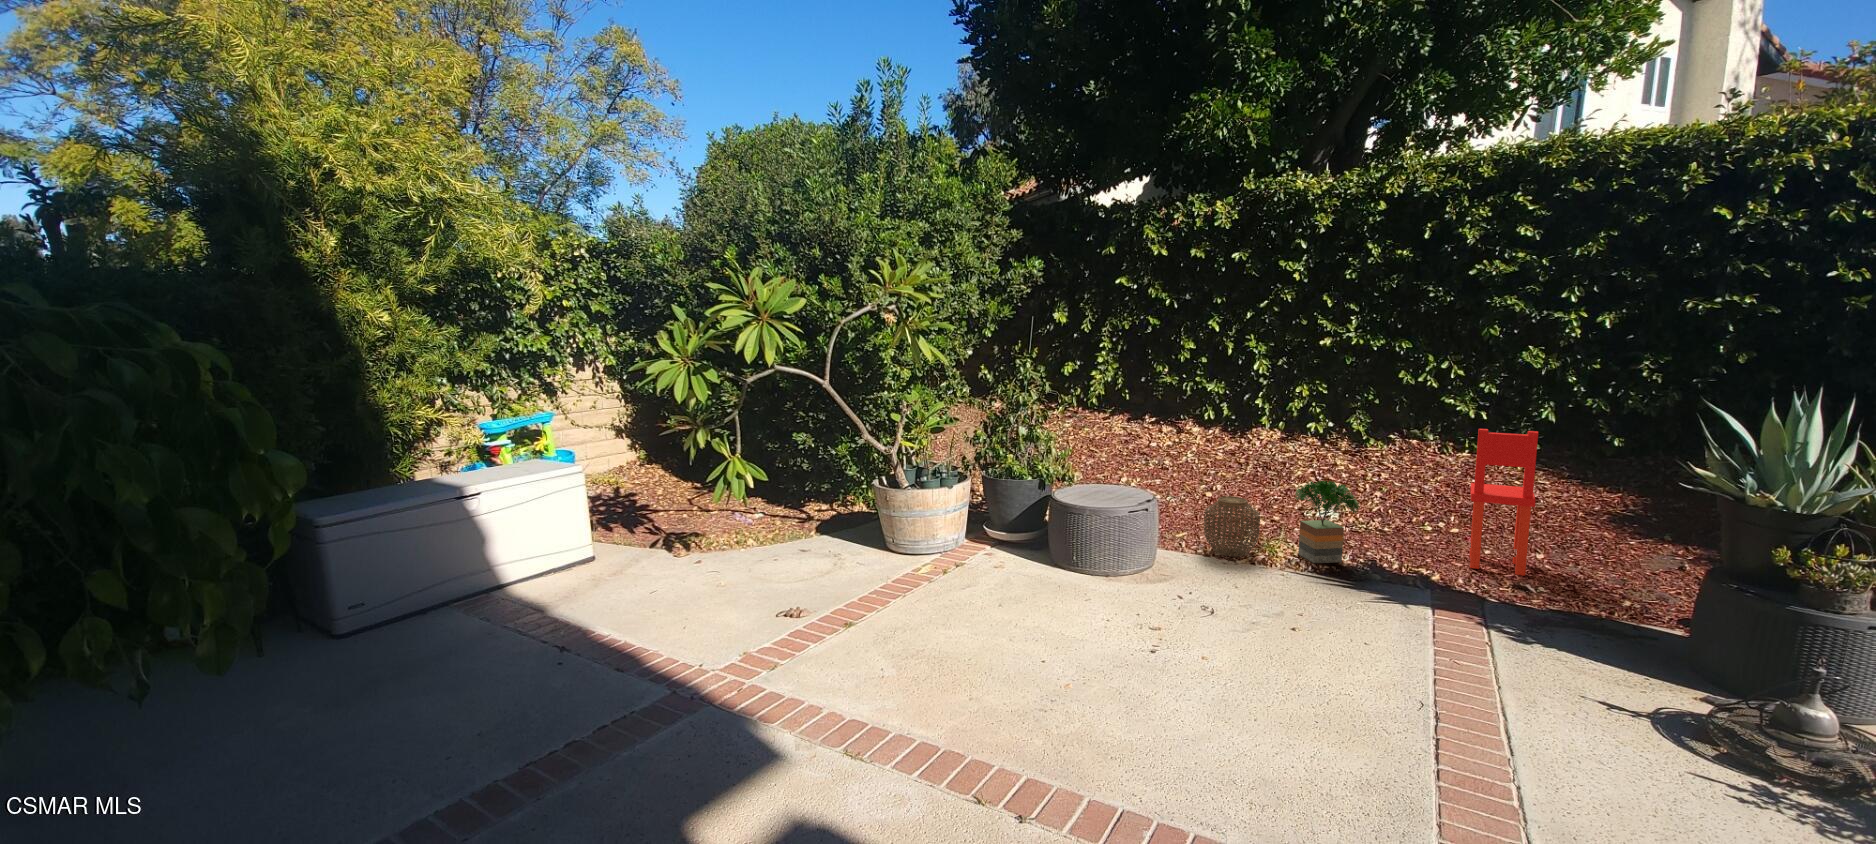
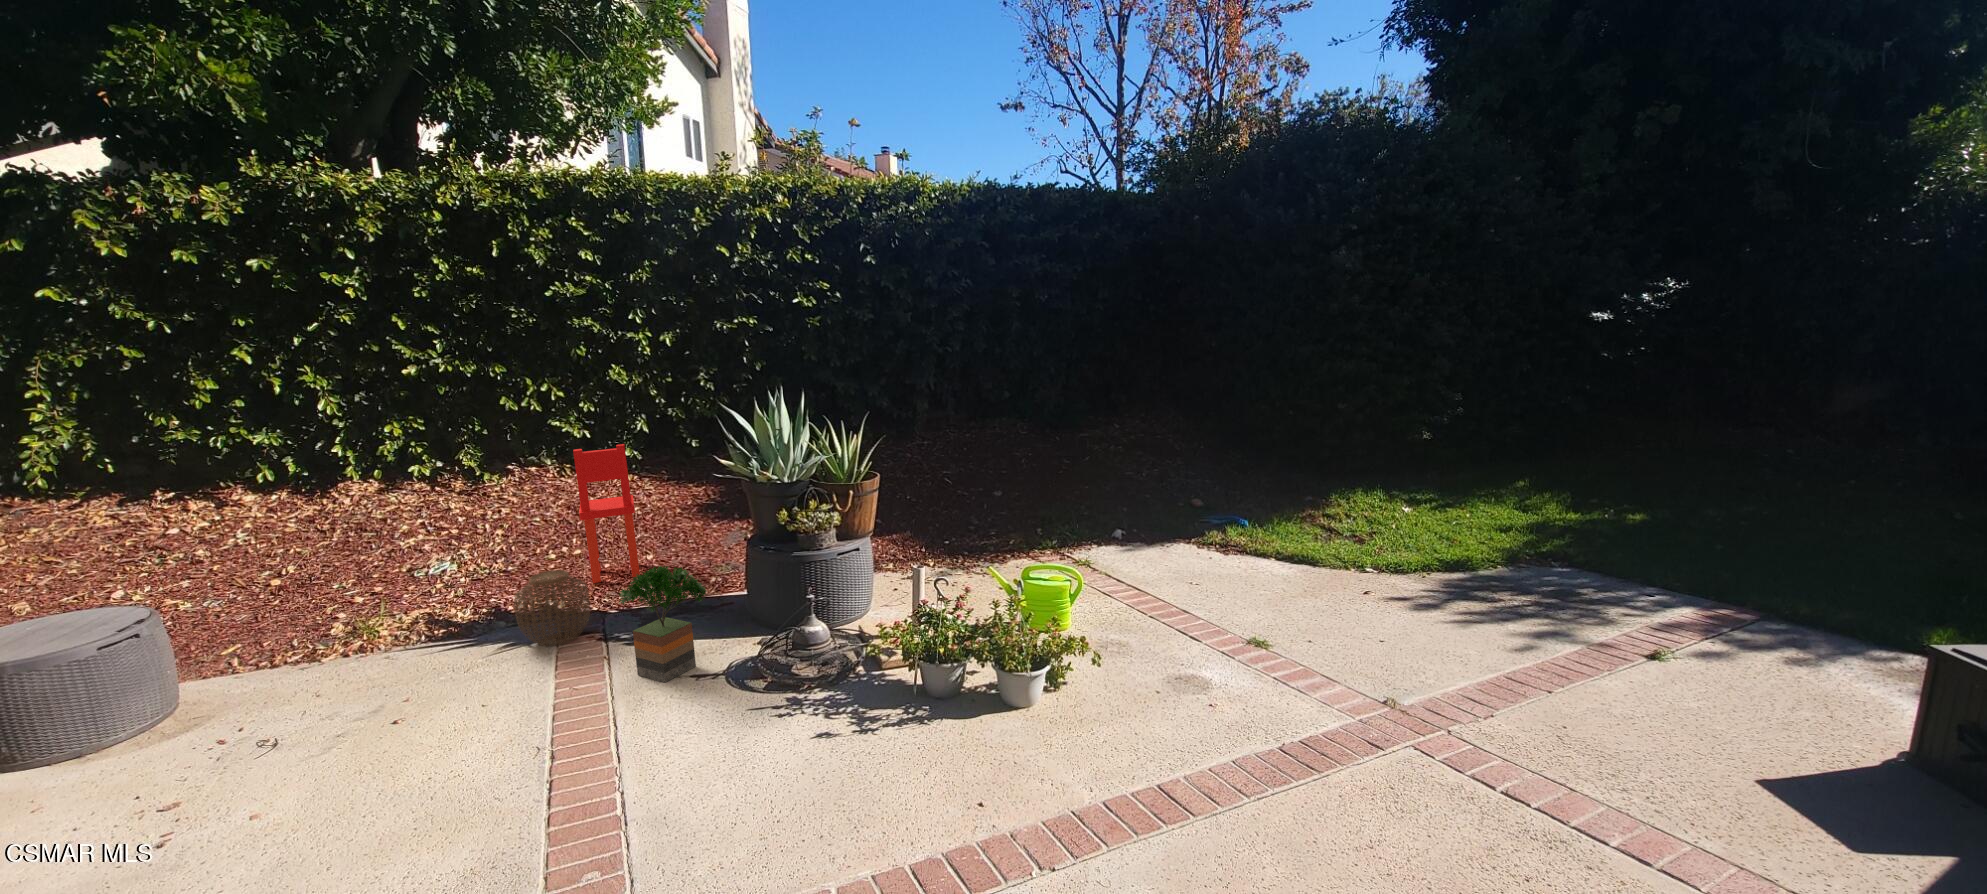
potted tree: present [1296,481,1359,563] -> present [619,566,707,682]
woven basket: present [1204,496,1260,557] -> present [514,570,590,646]

